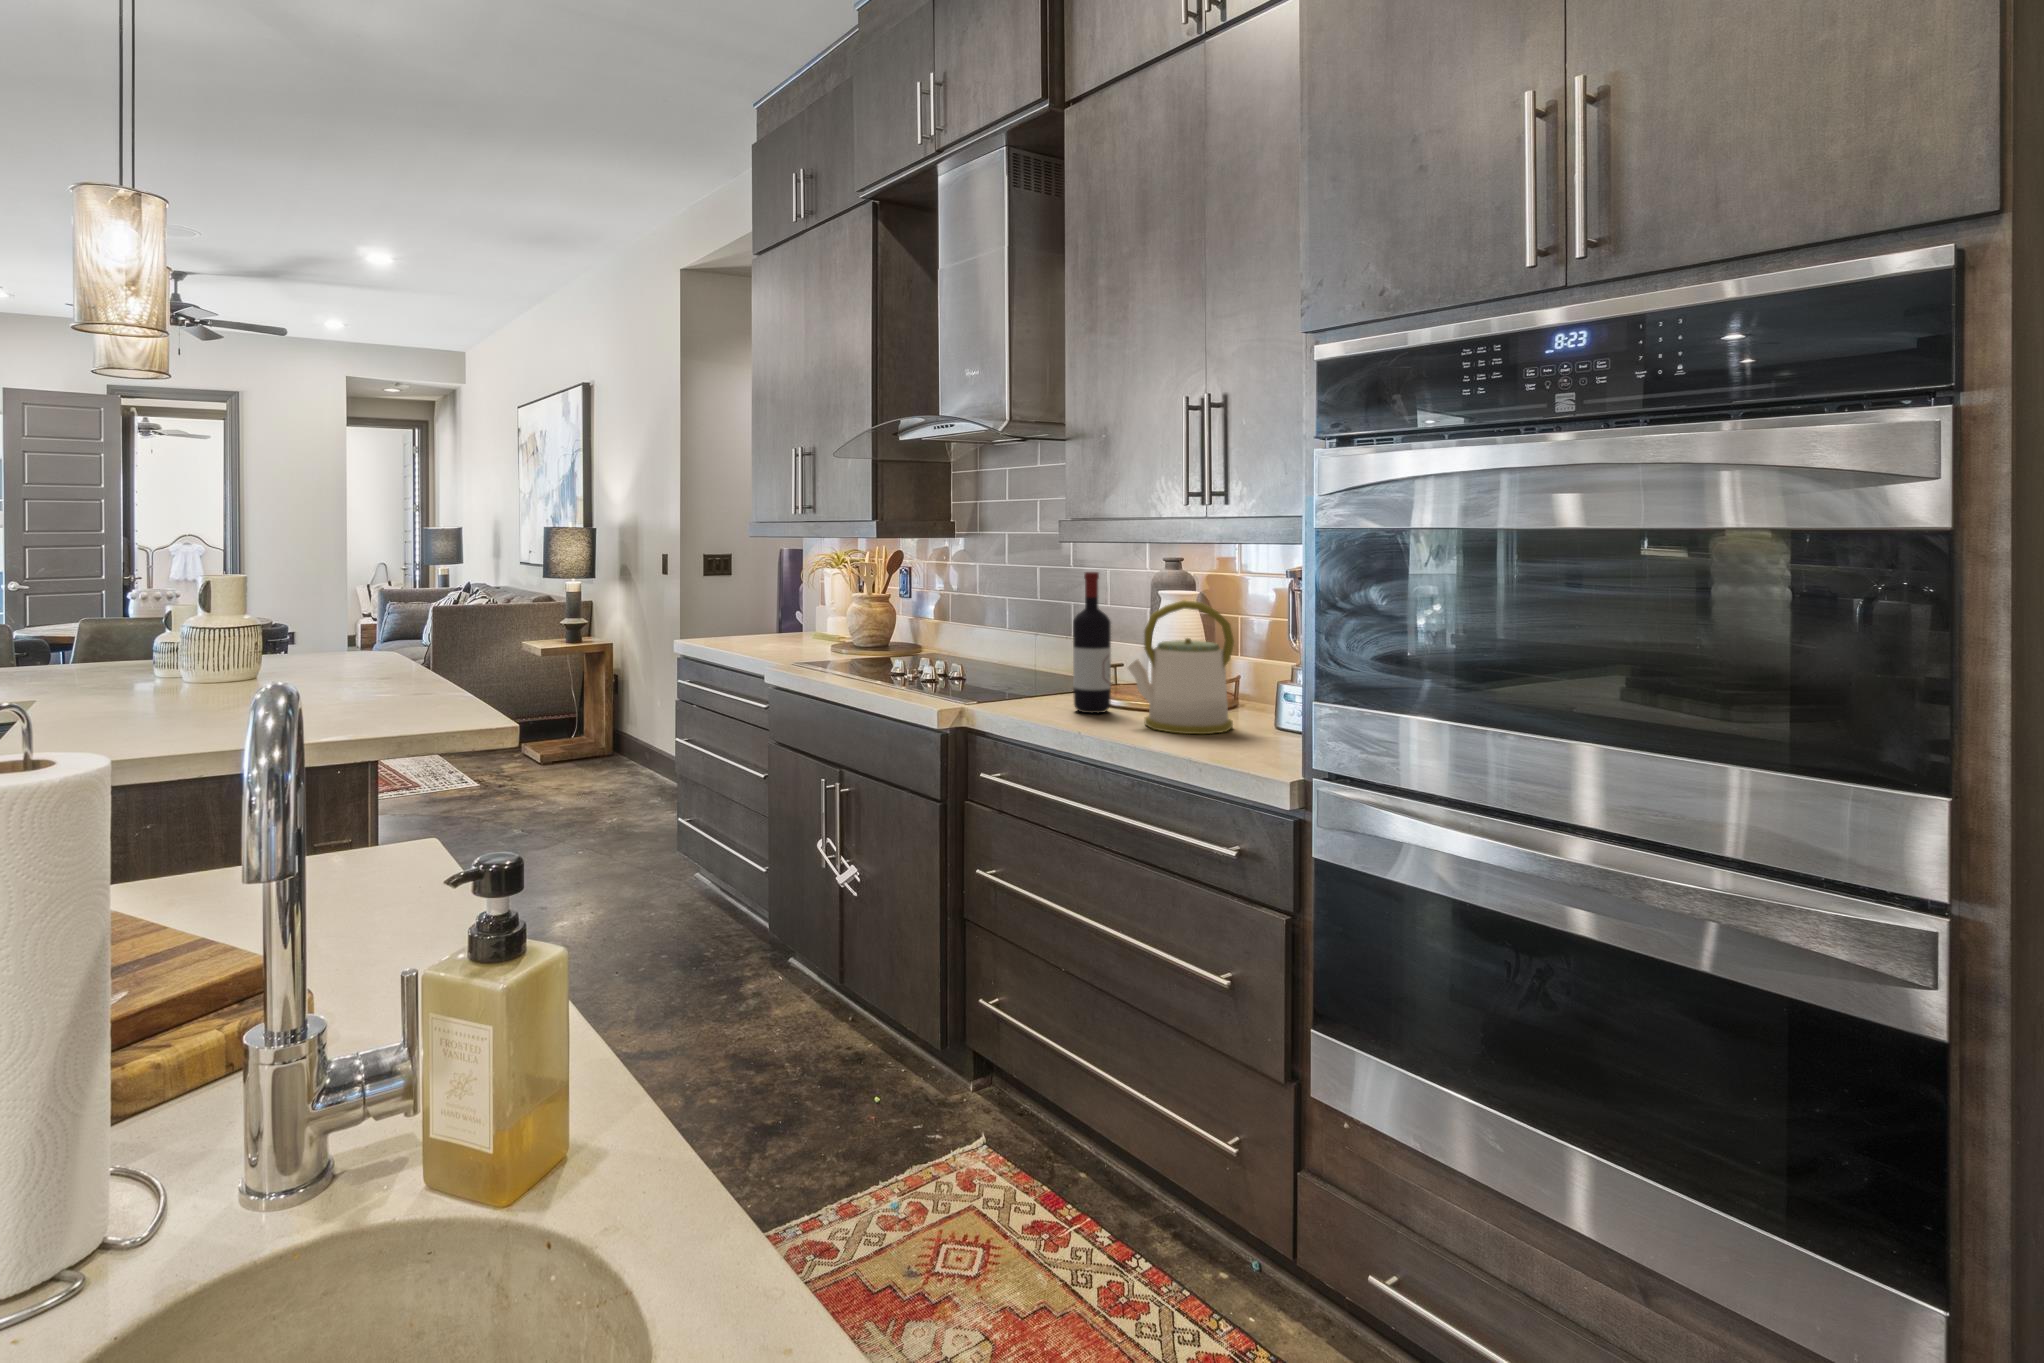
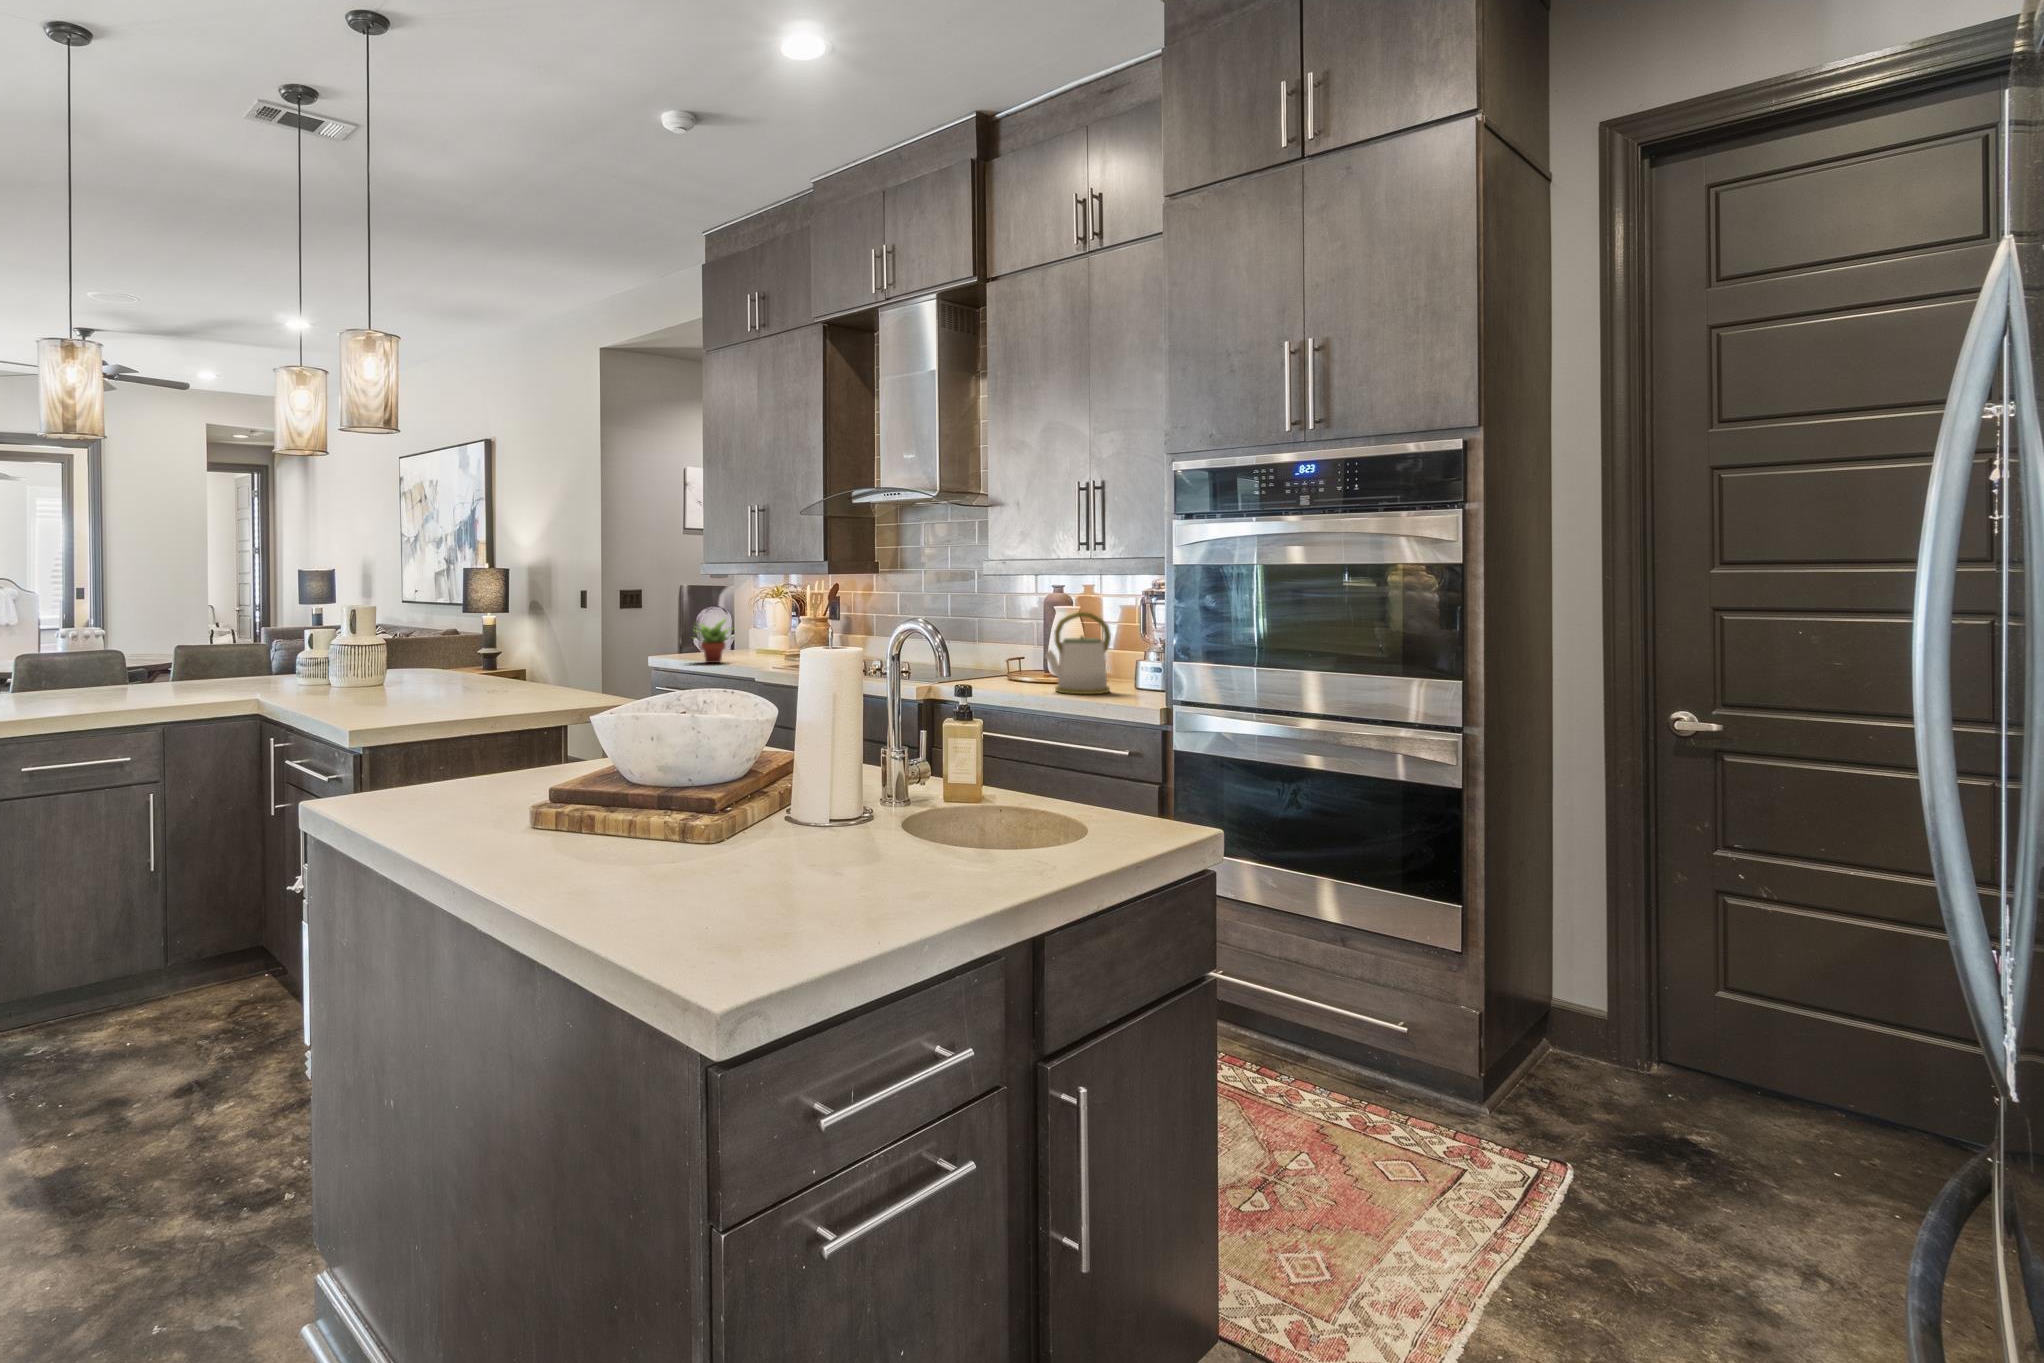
wine bottle: present [1073,572,1111,713] -> none [1003,595,1028,687]
succulent plant: none [709,591,770,651] -> present [699,619,729,663]

